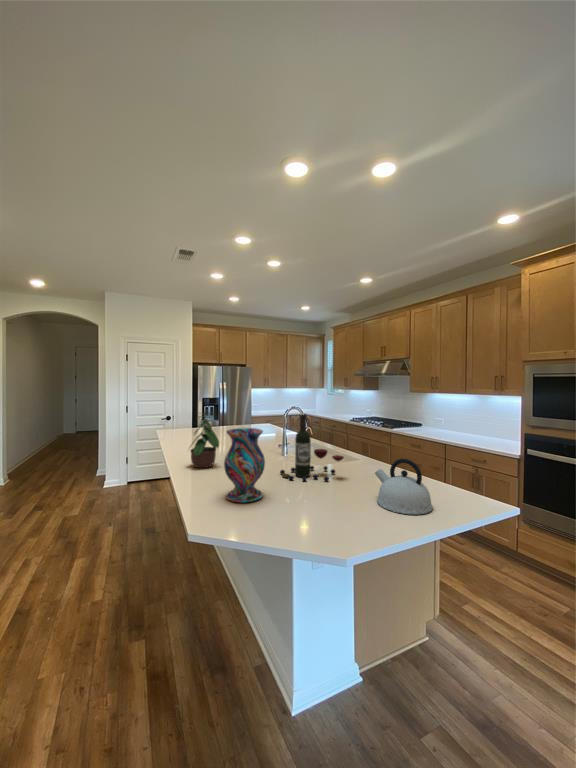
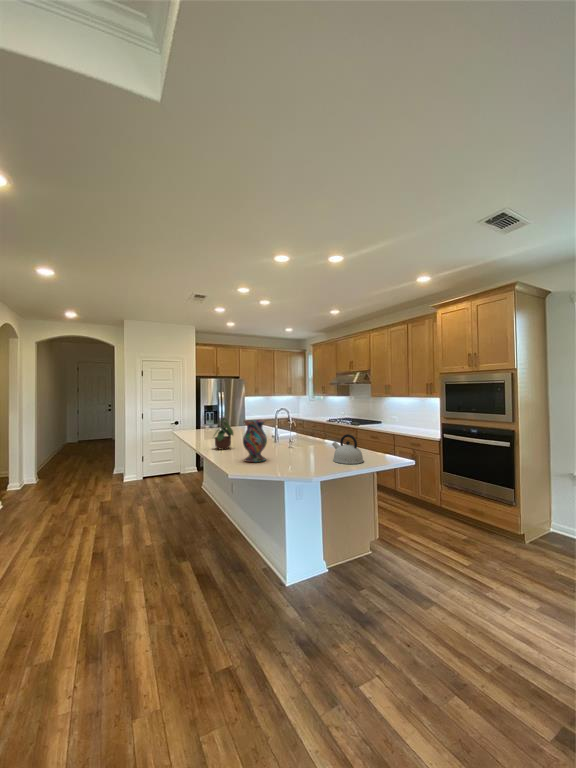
wine bottle: present [280,414,344,481] -> none [275,412,316,453]

